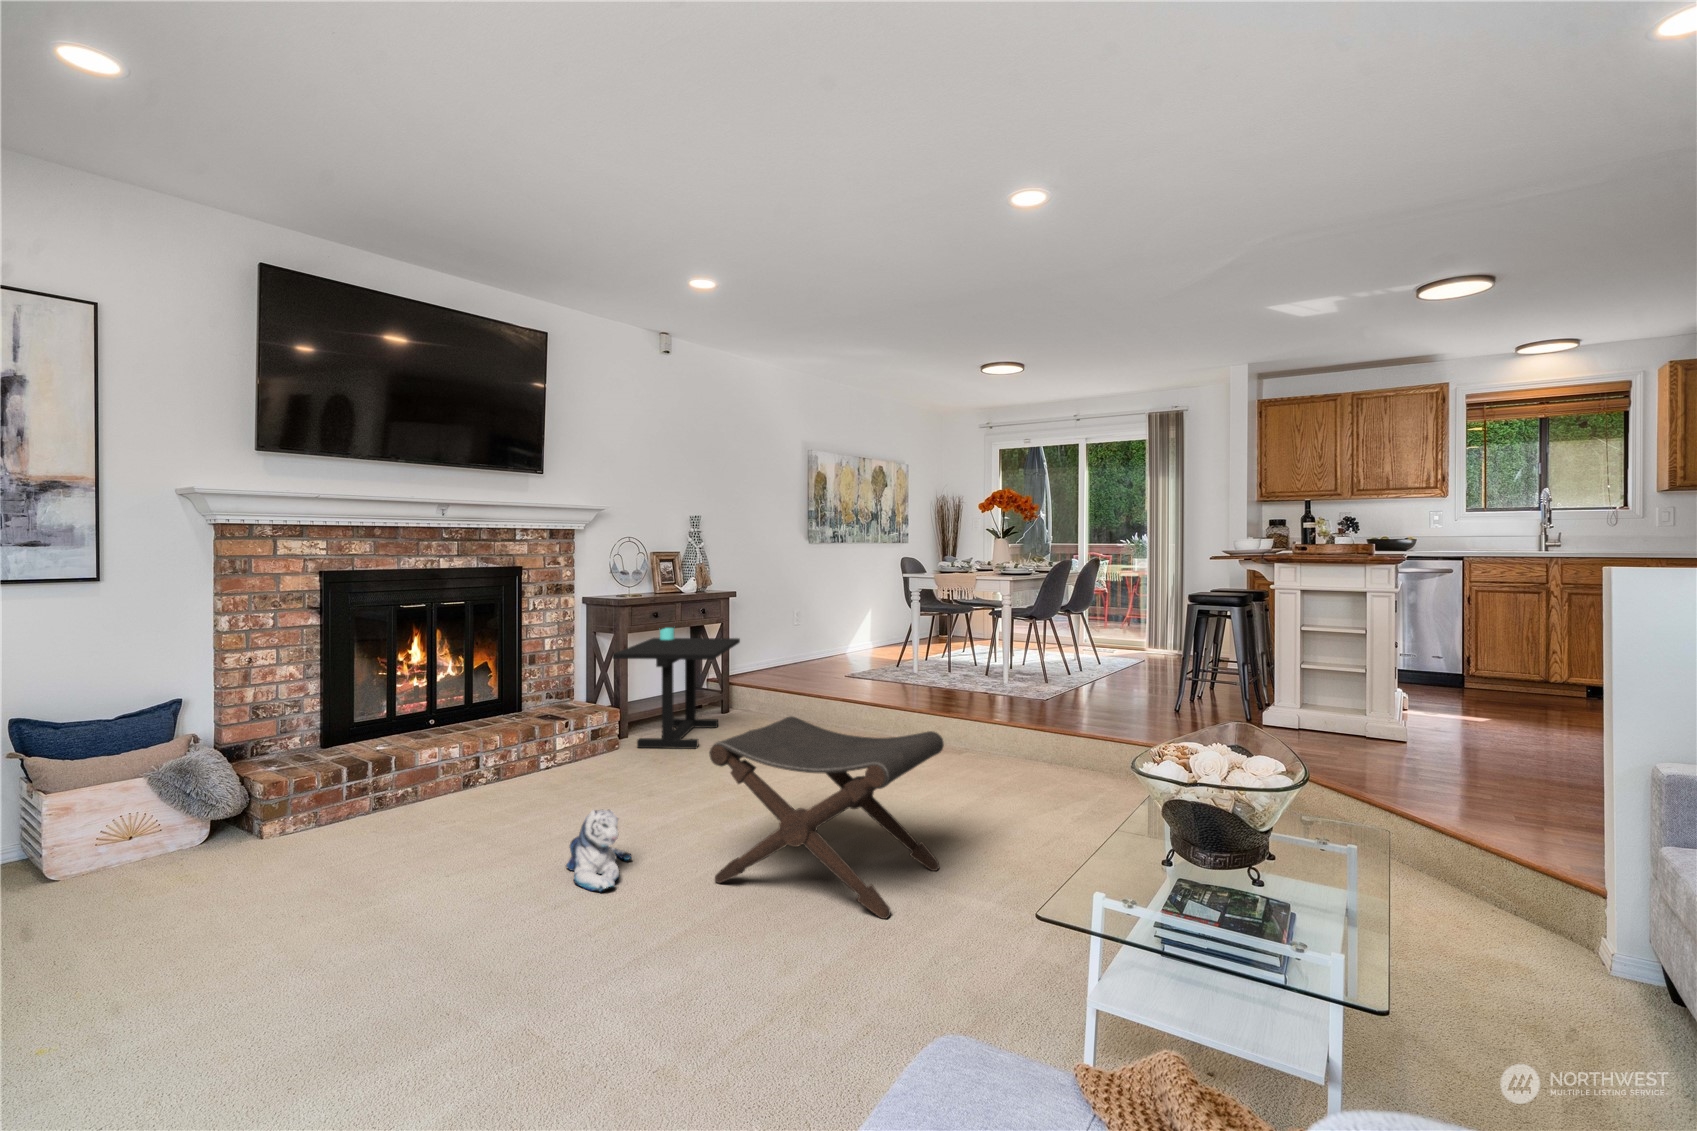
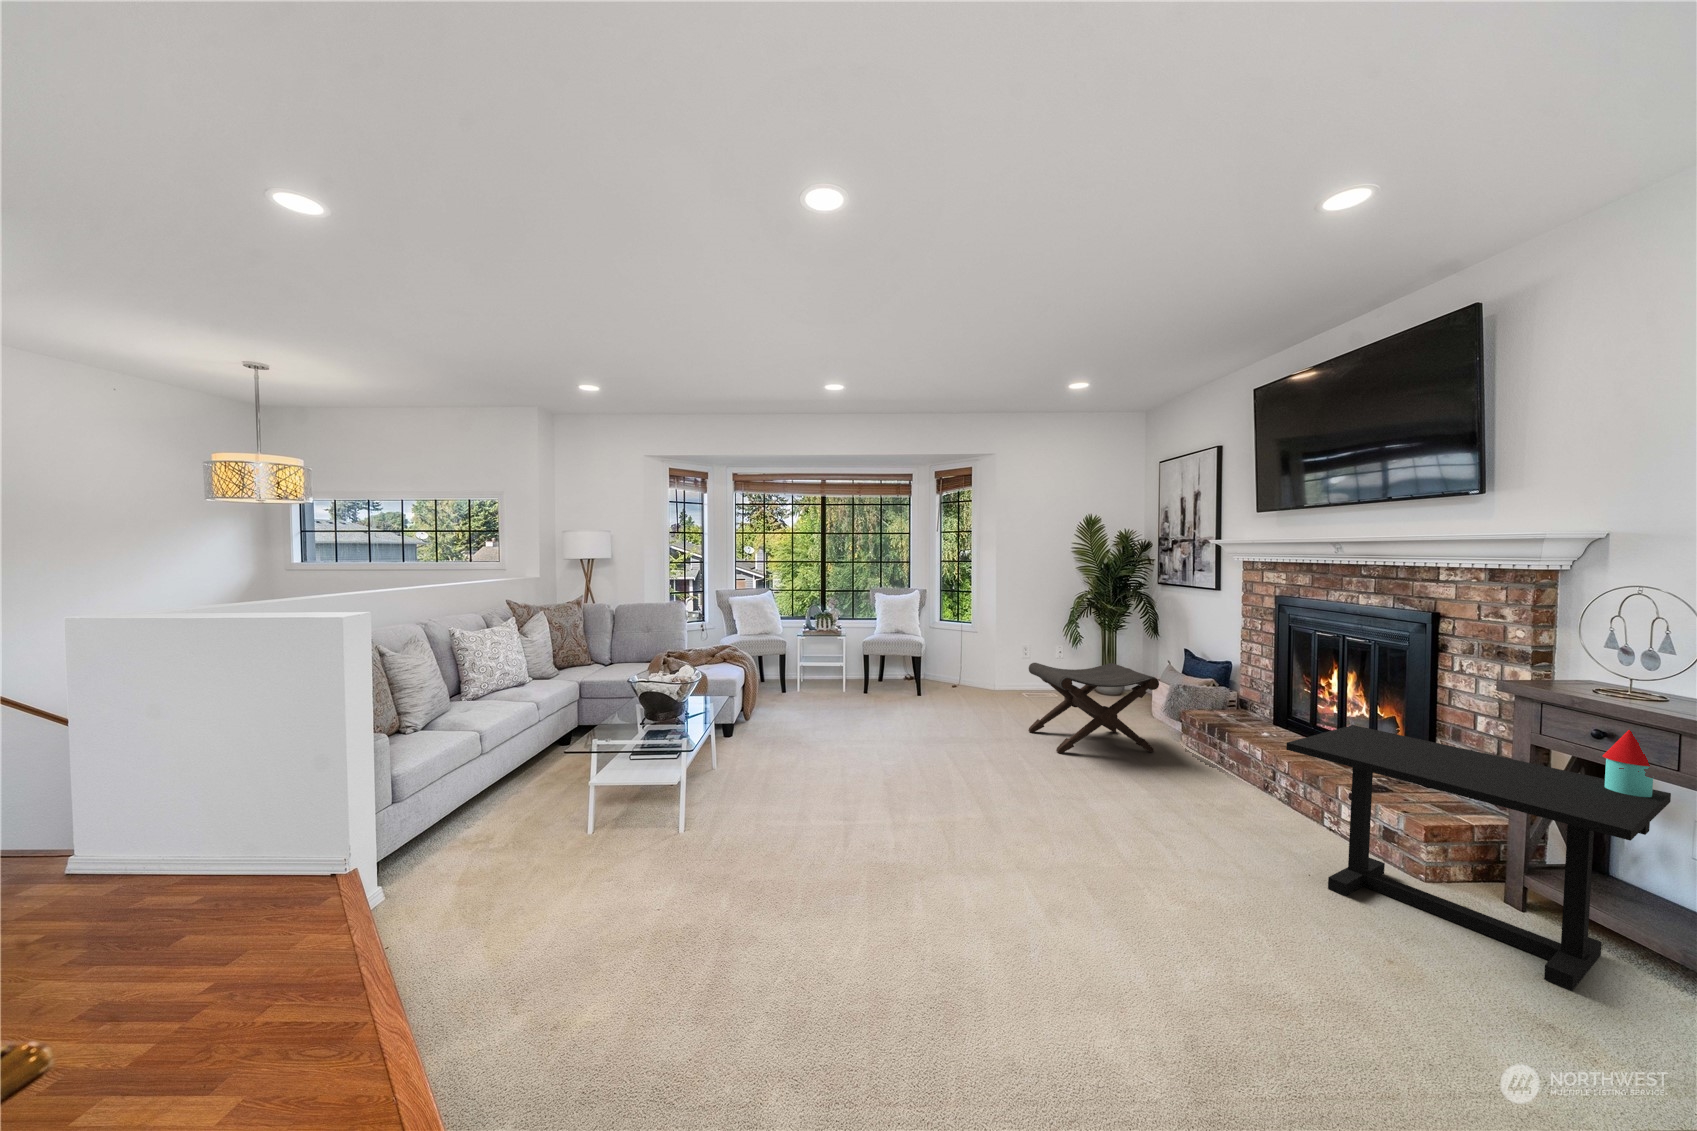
footstool: present [709,716,944,919] -> present [1028,663,1159,753]
plush toy: present [566,810,631,891] -> none [953,712,1018,758]

